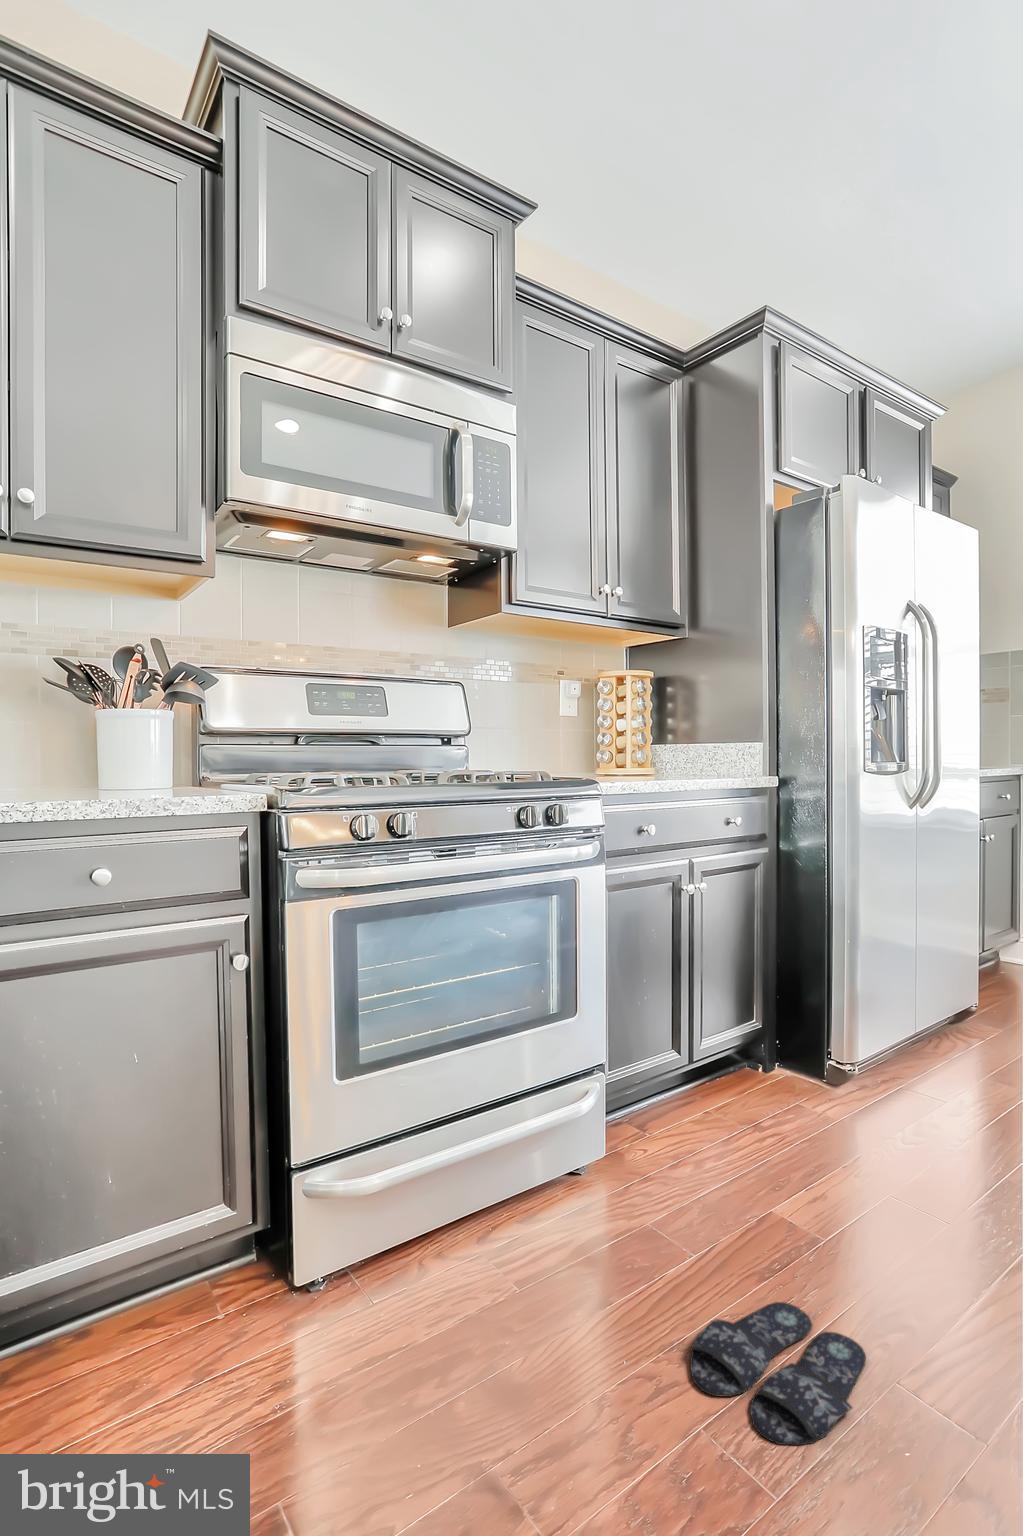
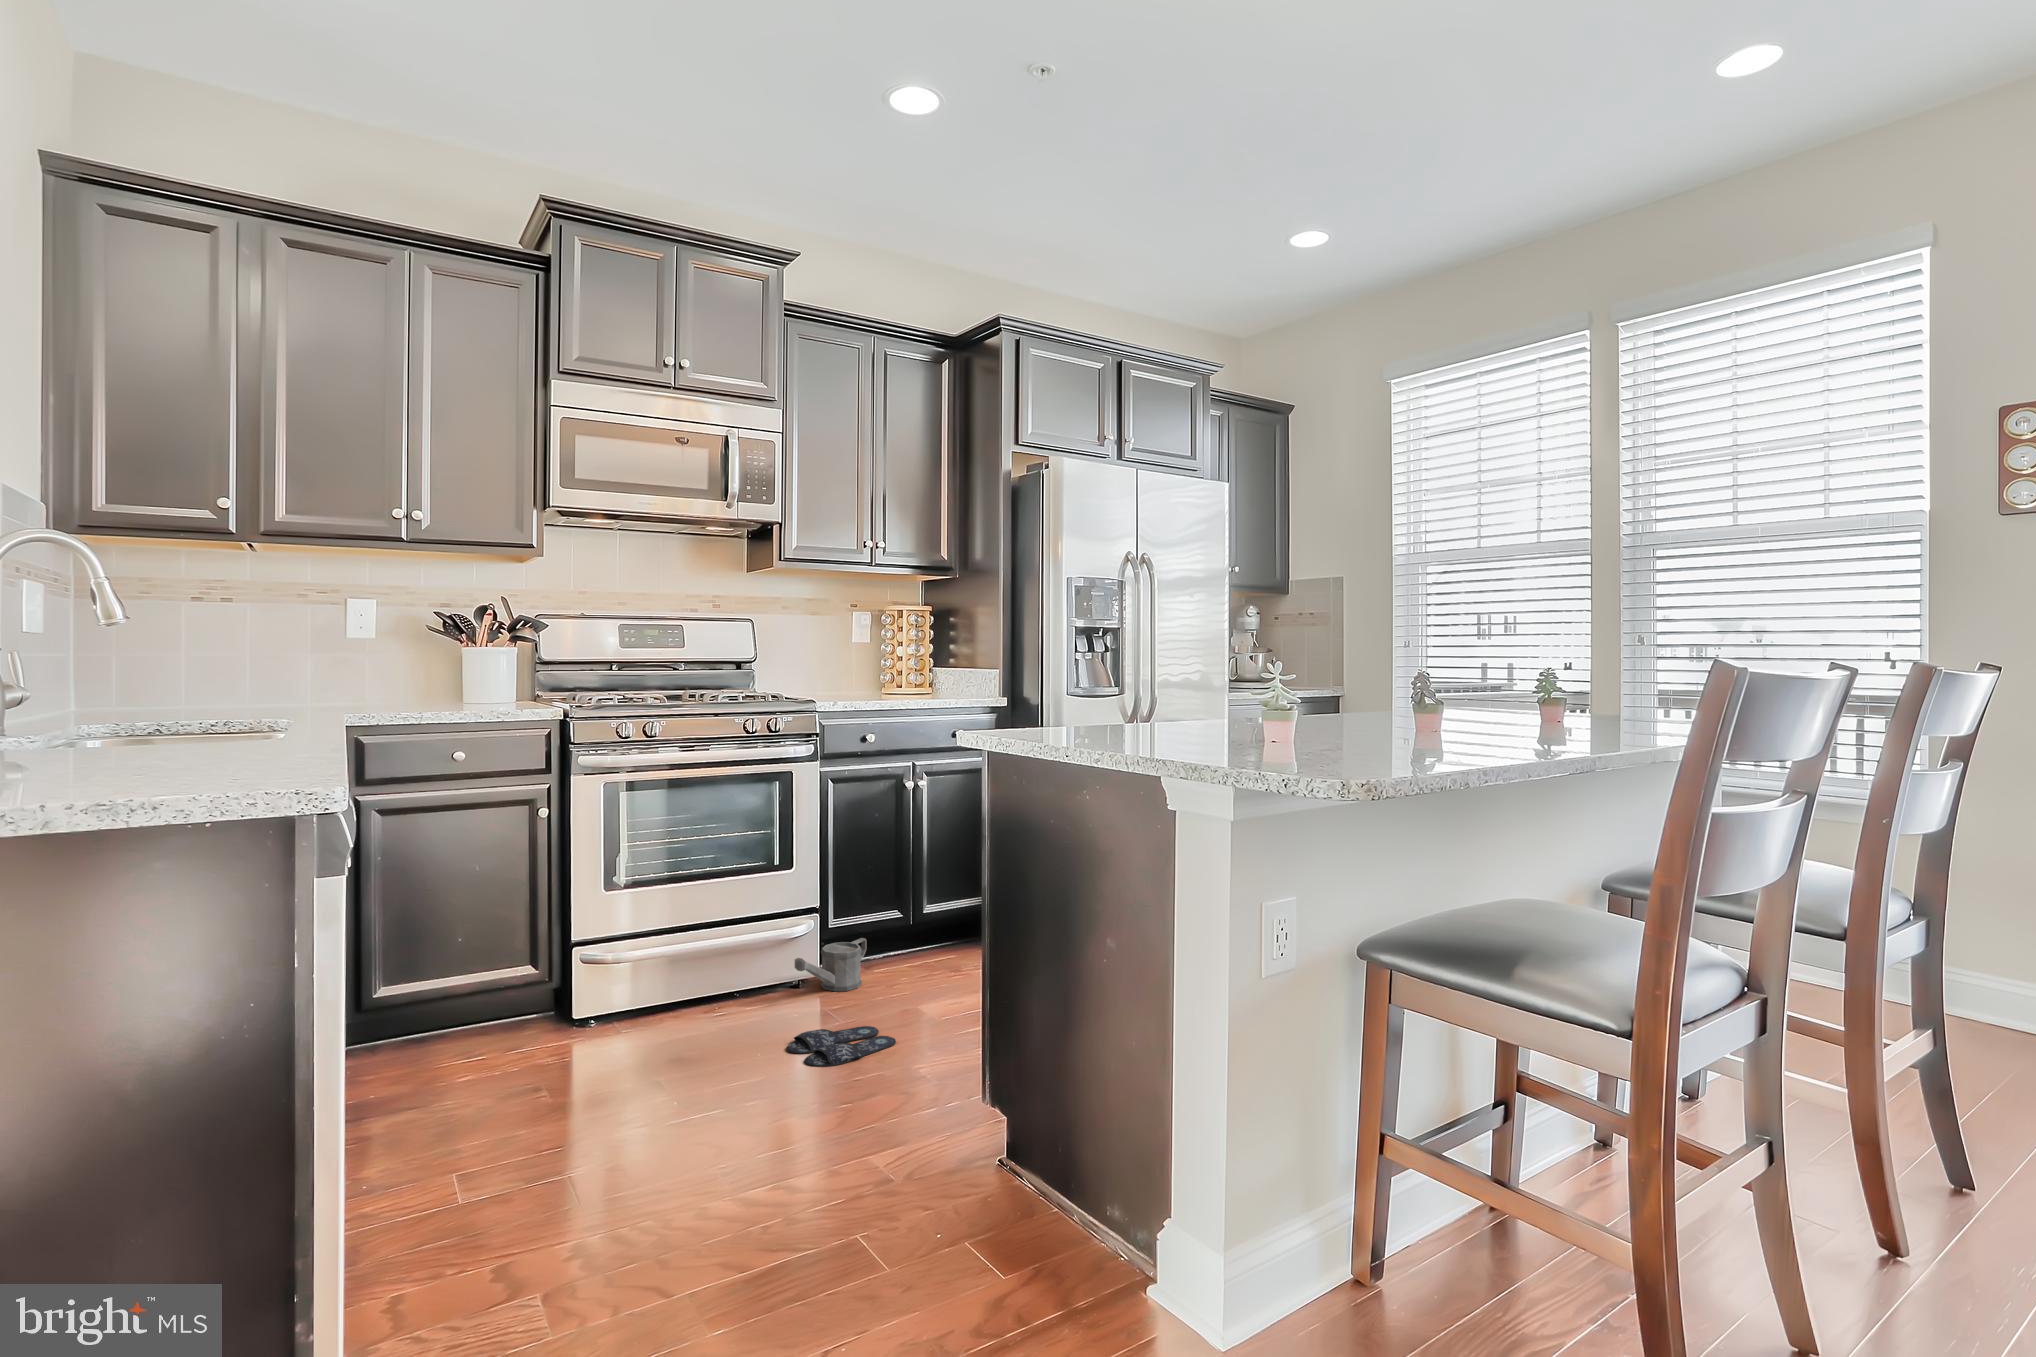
watering can: none [614,1110,681,1203] -> present [795,938,867,991]

